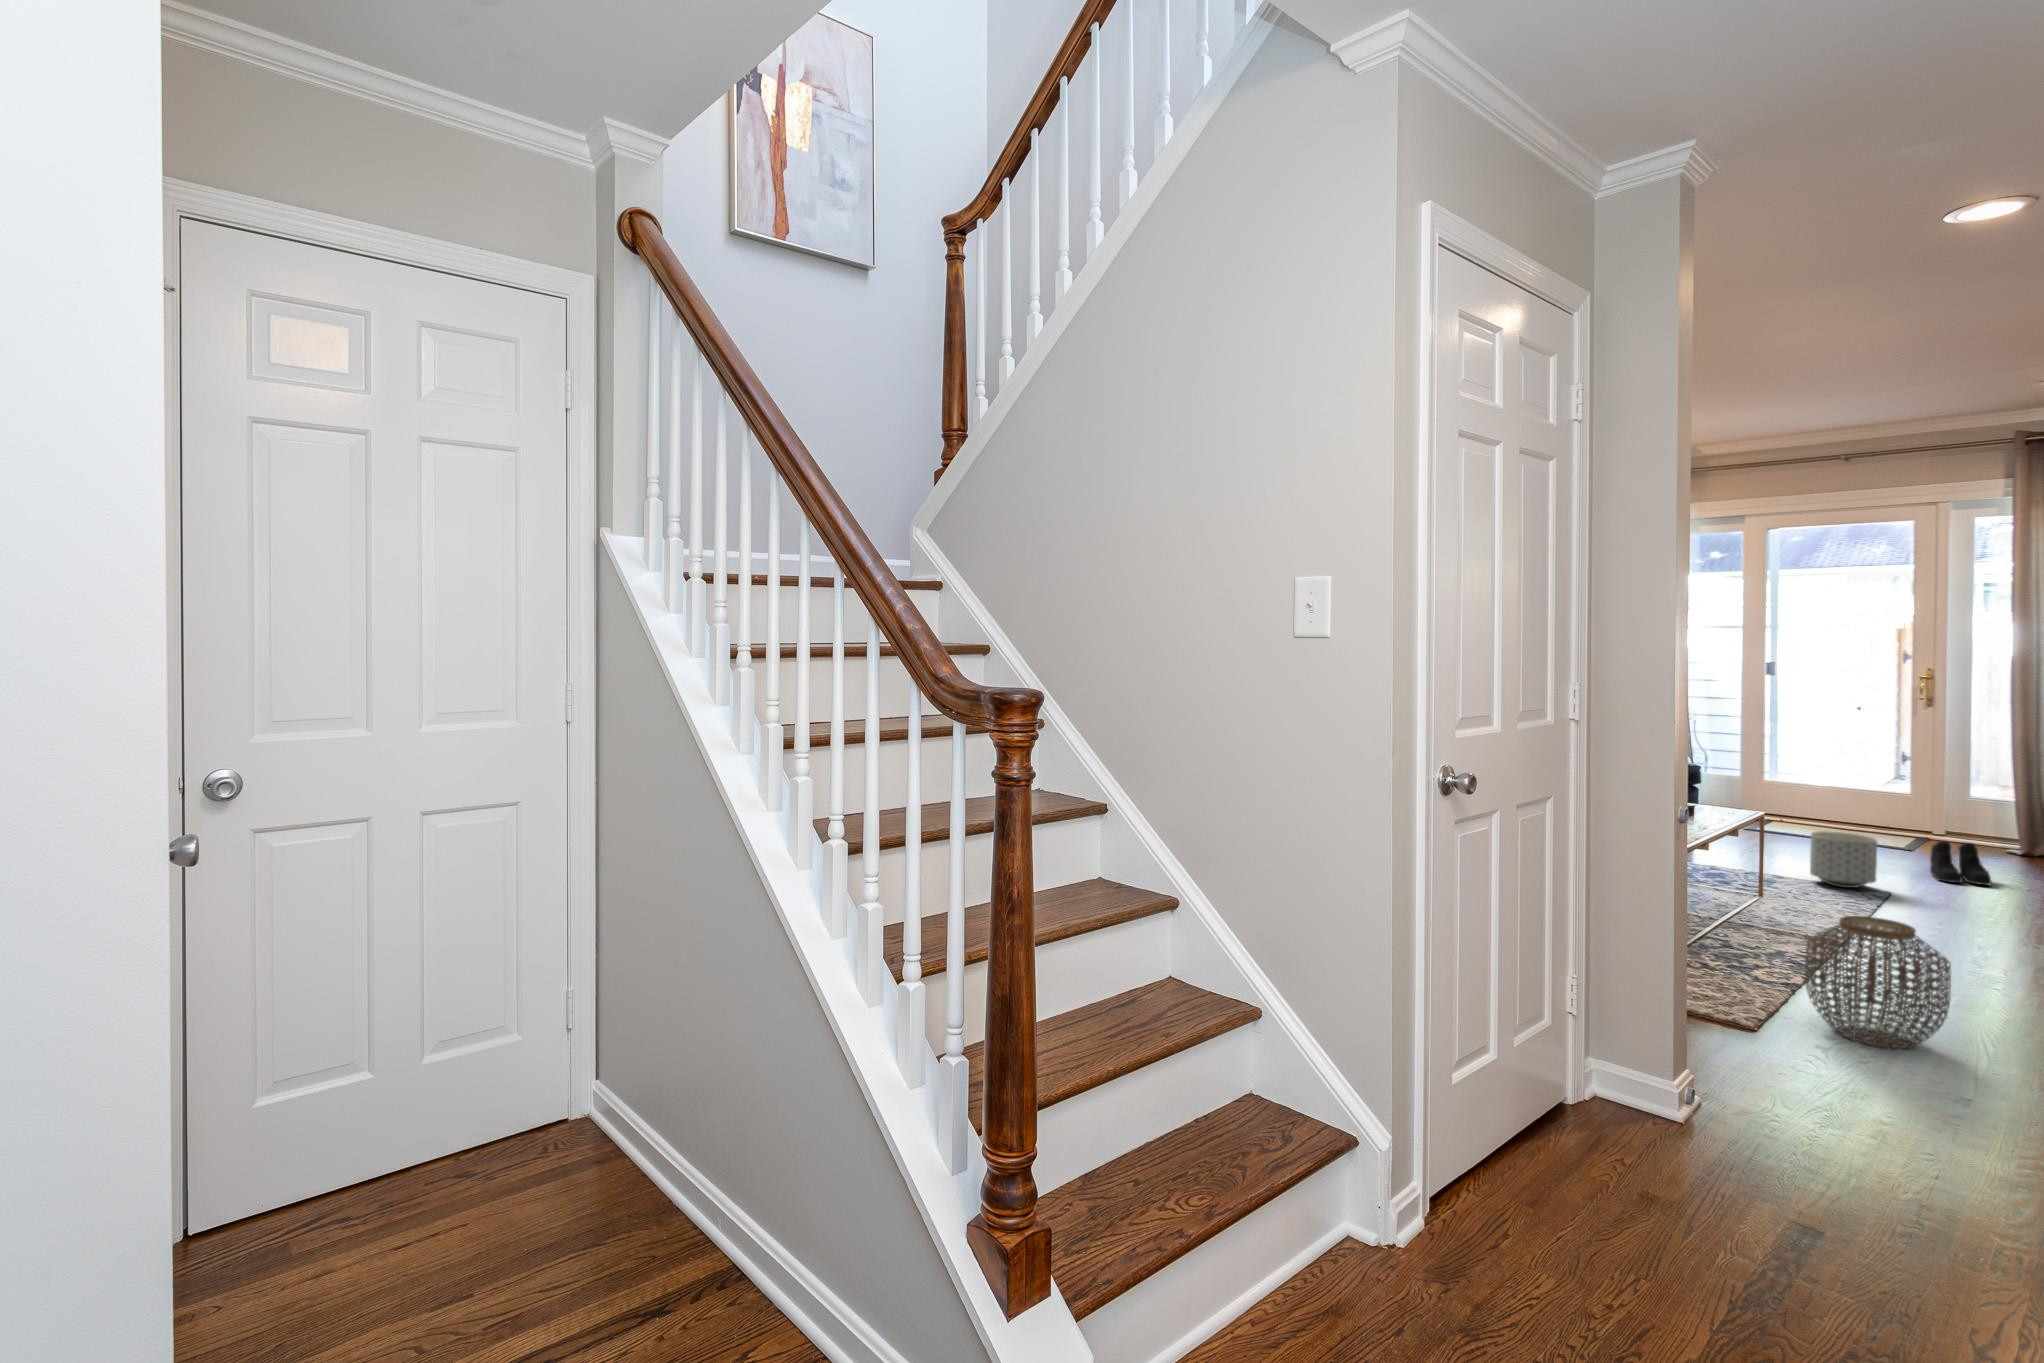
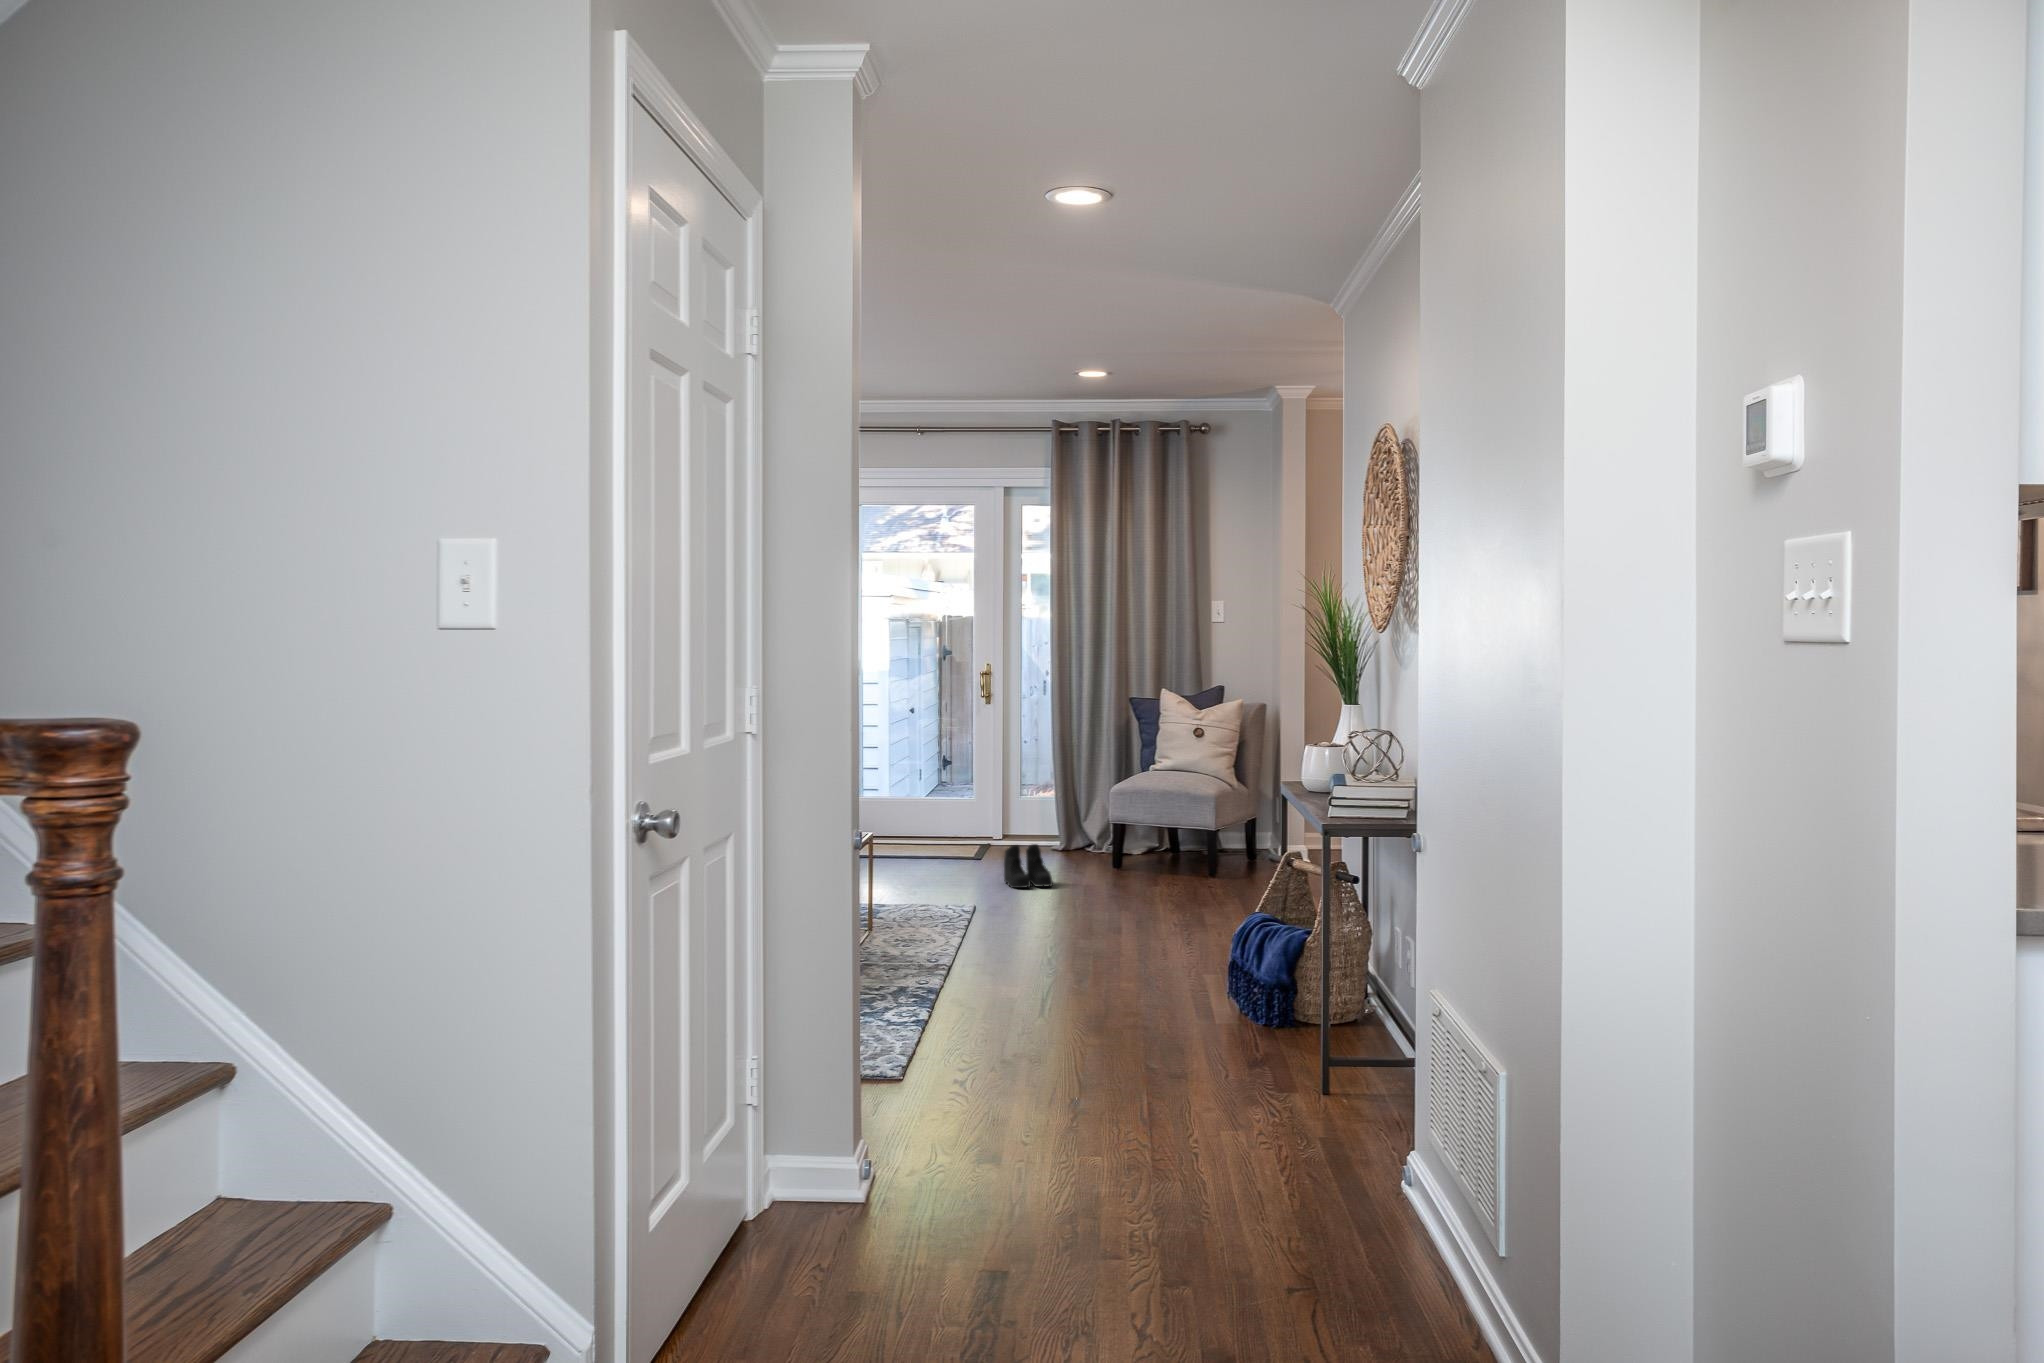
planter: present [1810,831,1877,888] -> none [907,847,966,908]
woven basket: present [1805,916,1951,1049] -> none [944,931,1065,1071]

